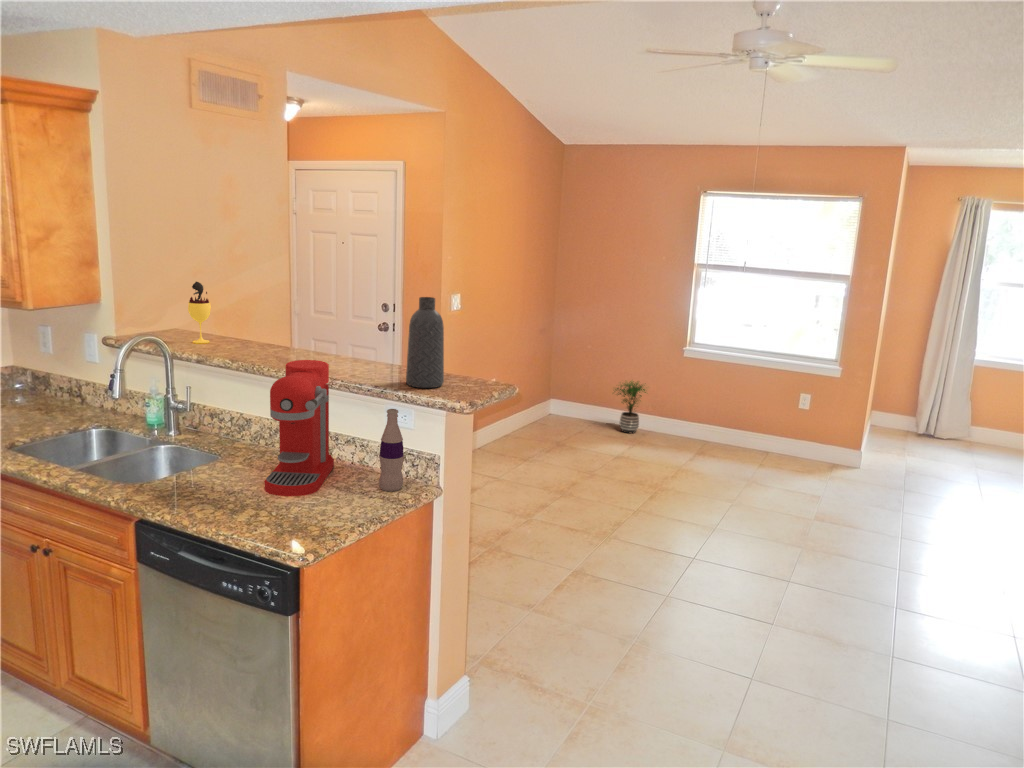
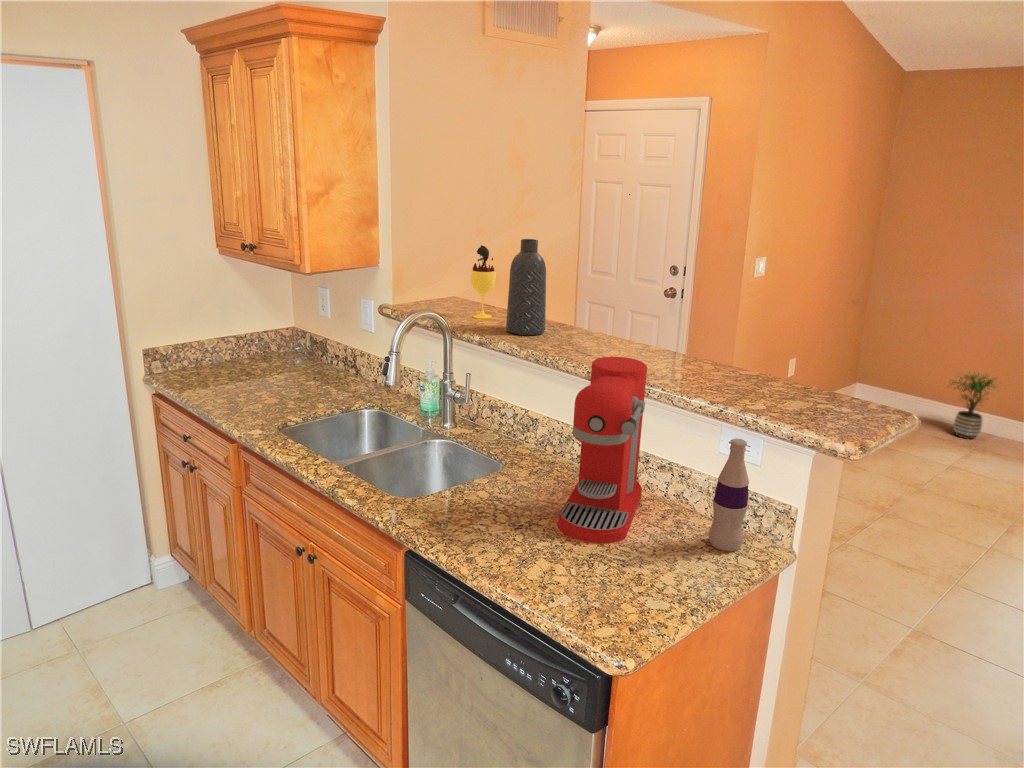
vase: present [406,297,444,388] -> present [506,239,546,335]

